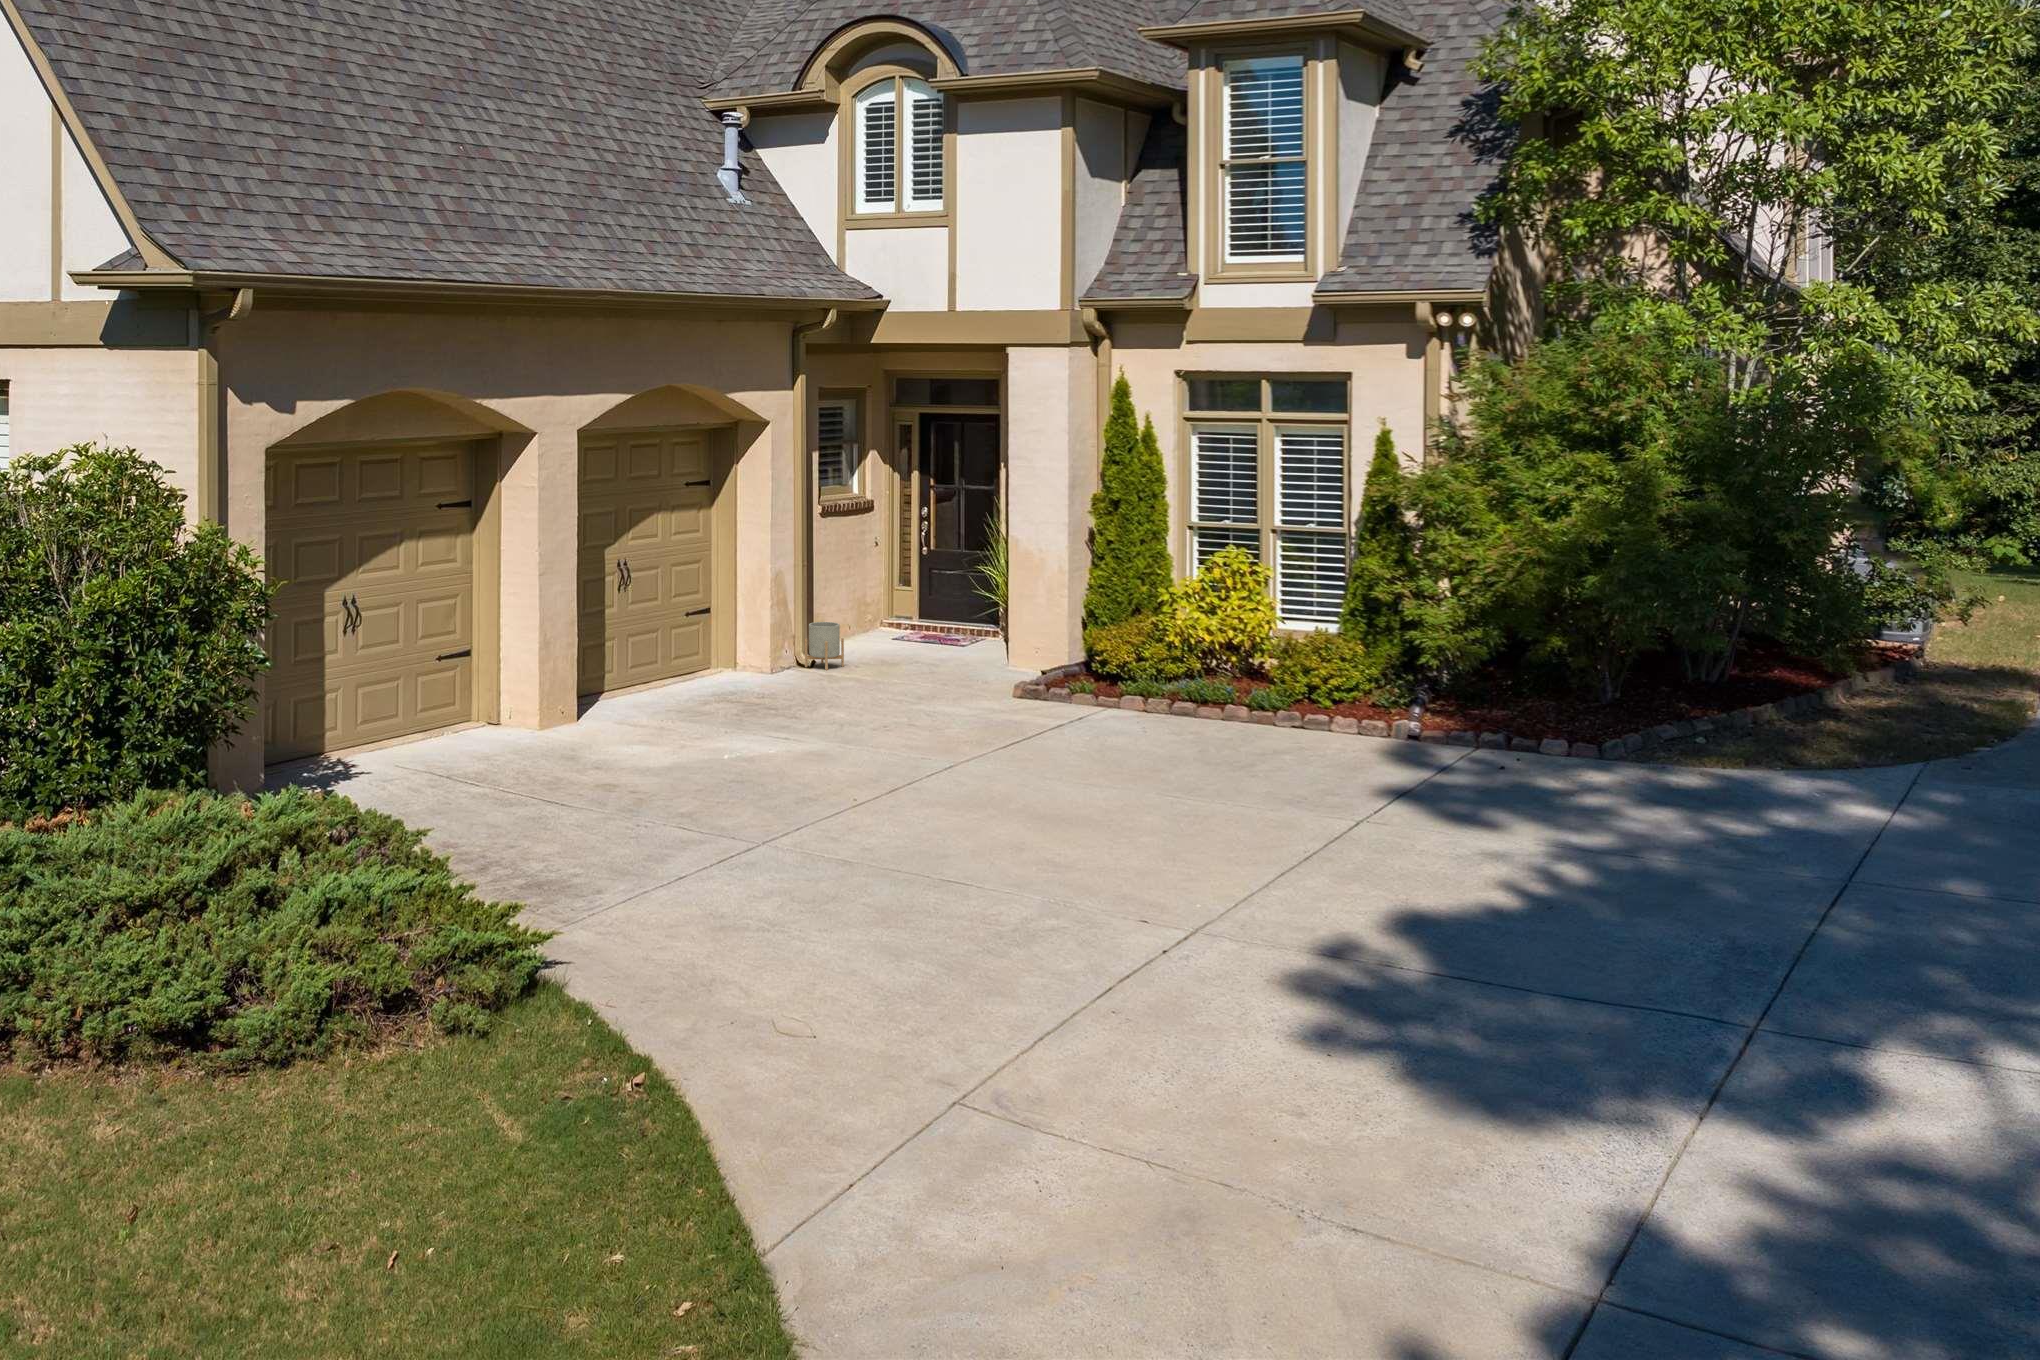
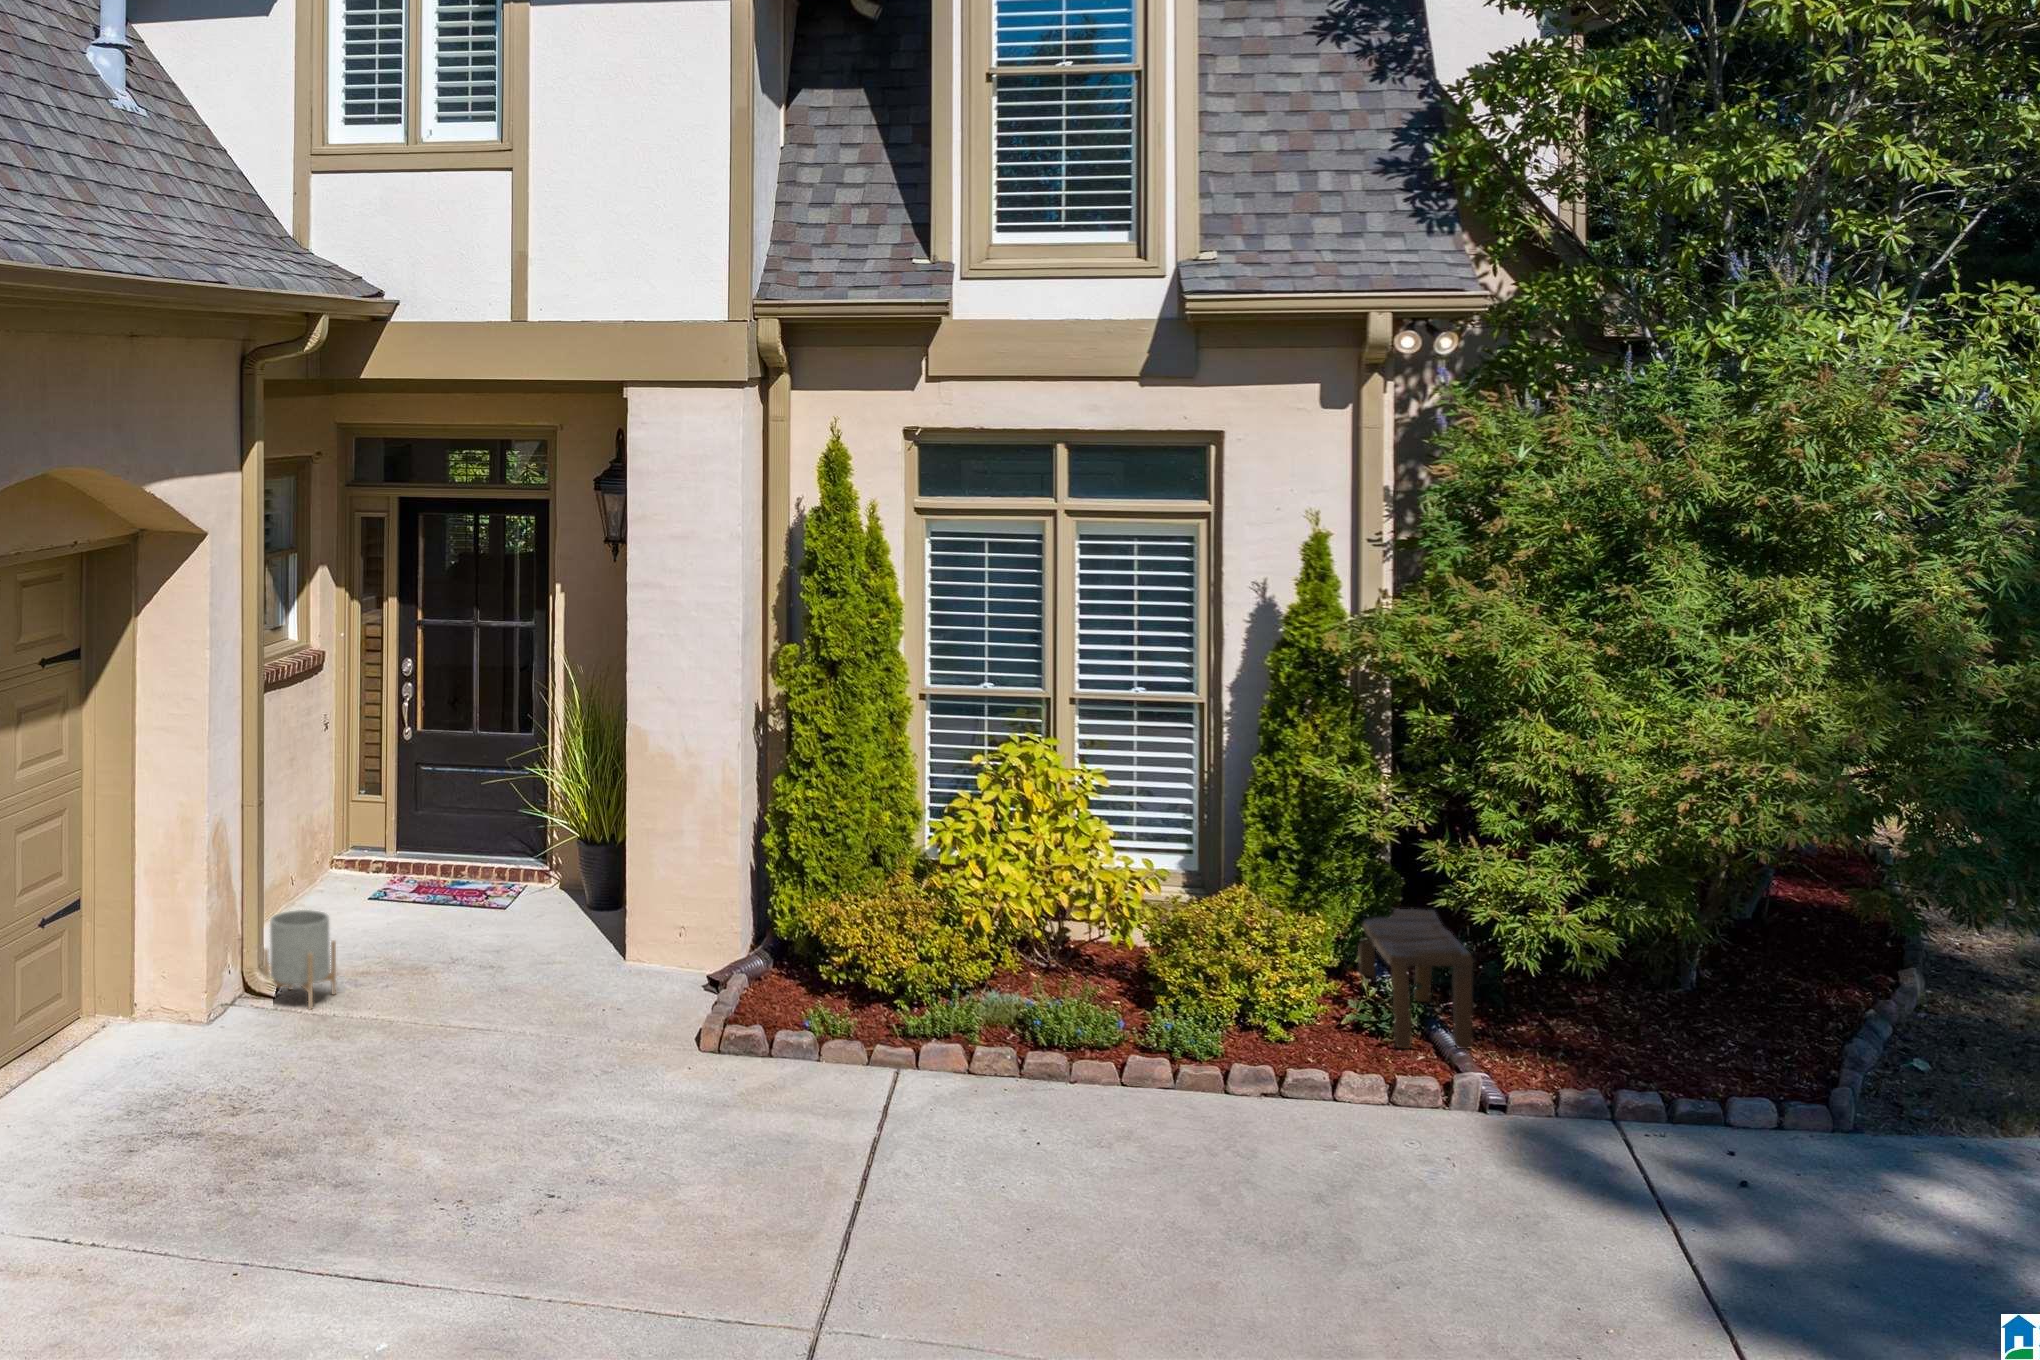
bench: none [1391,654,1454,725] -> present [1358,909,1473,1049]

